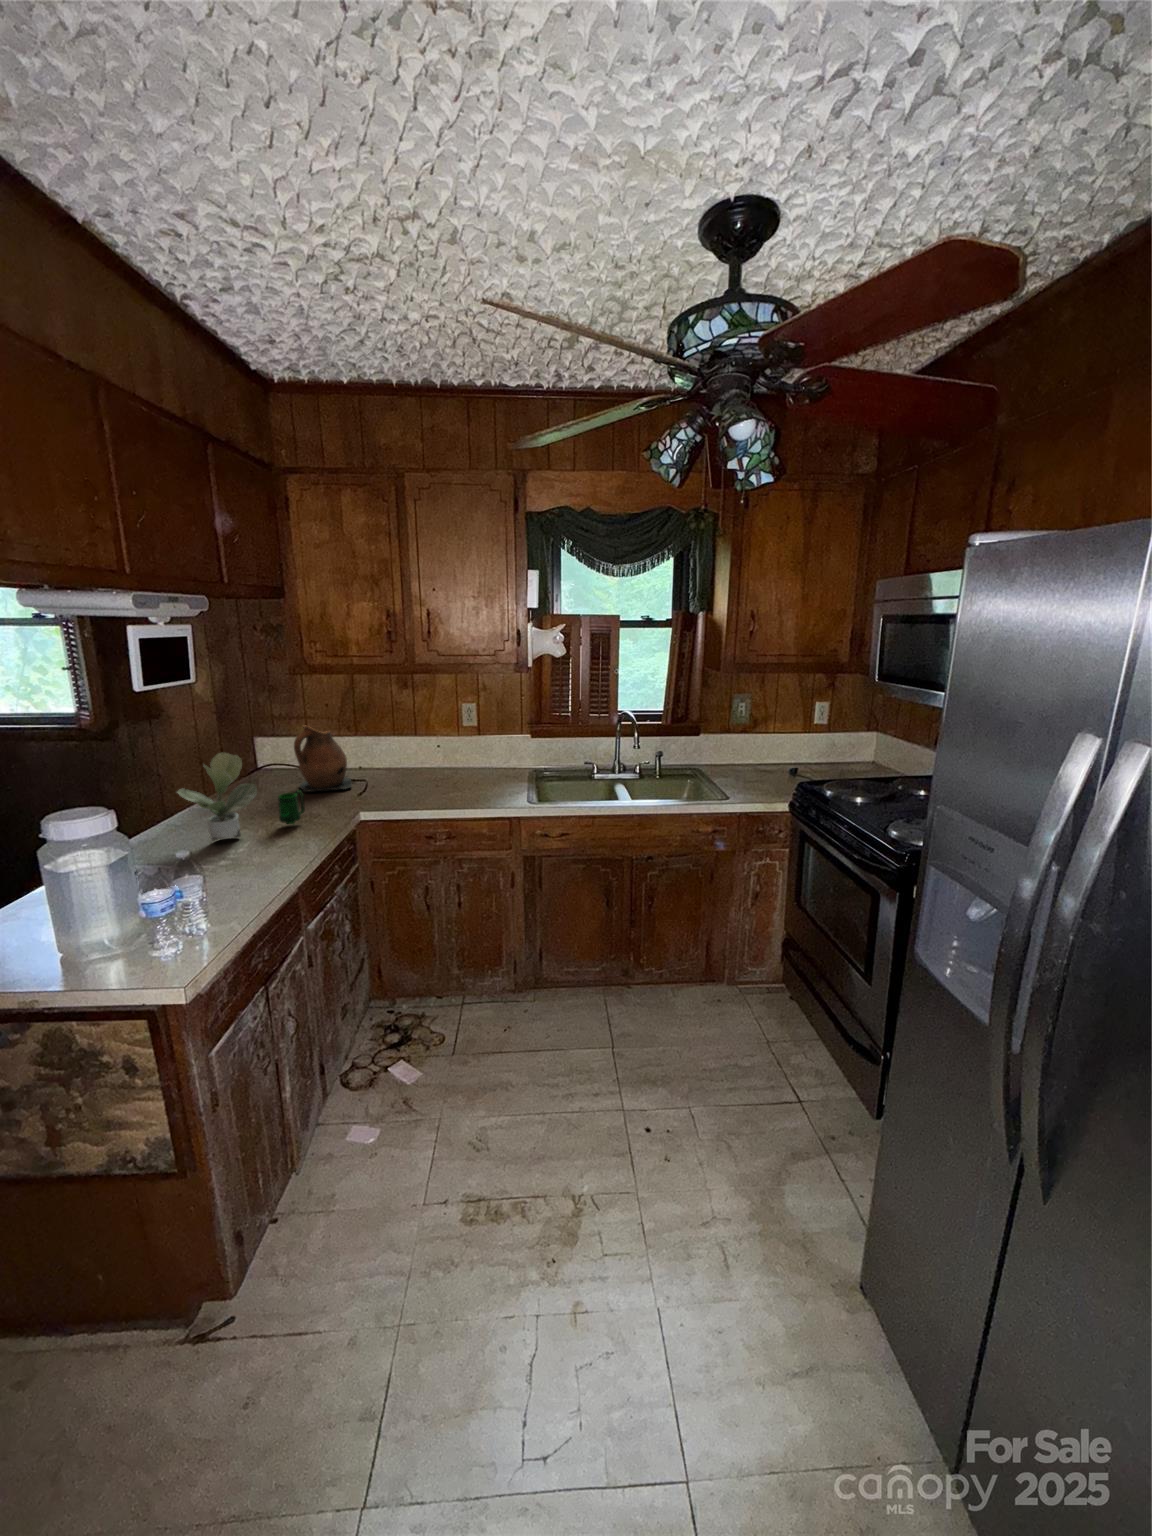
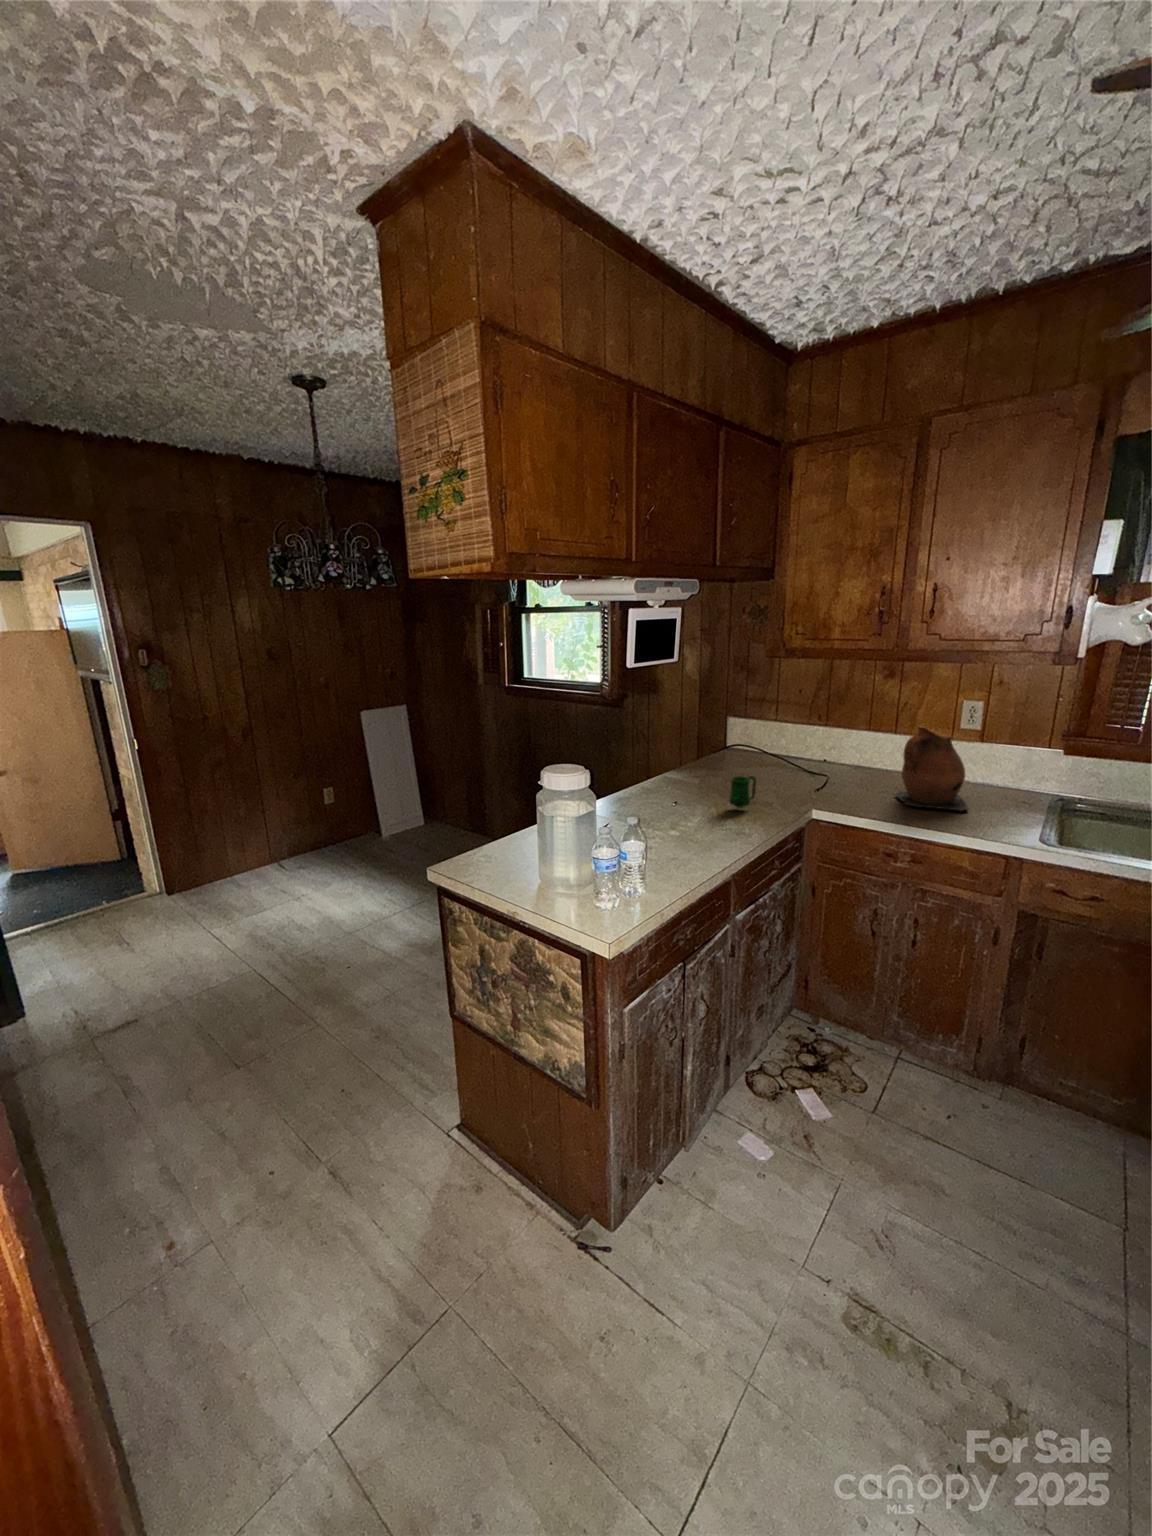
ceramic pitcher: present [294,726,352,791] -> present [896,725,968,811]
potted plant: present [177,753,257,841] -> none [646,729,712,812]

